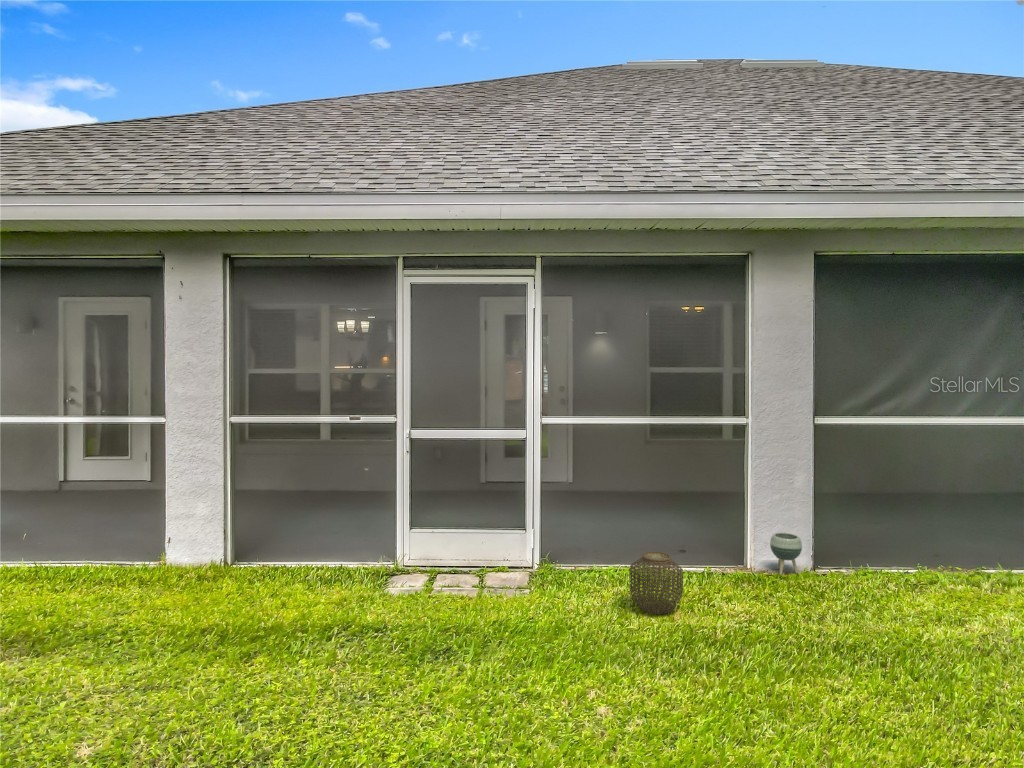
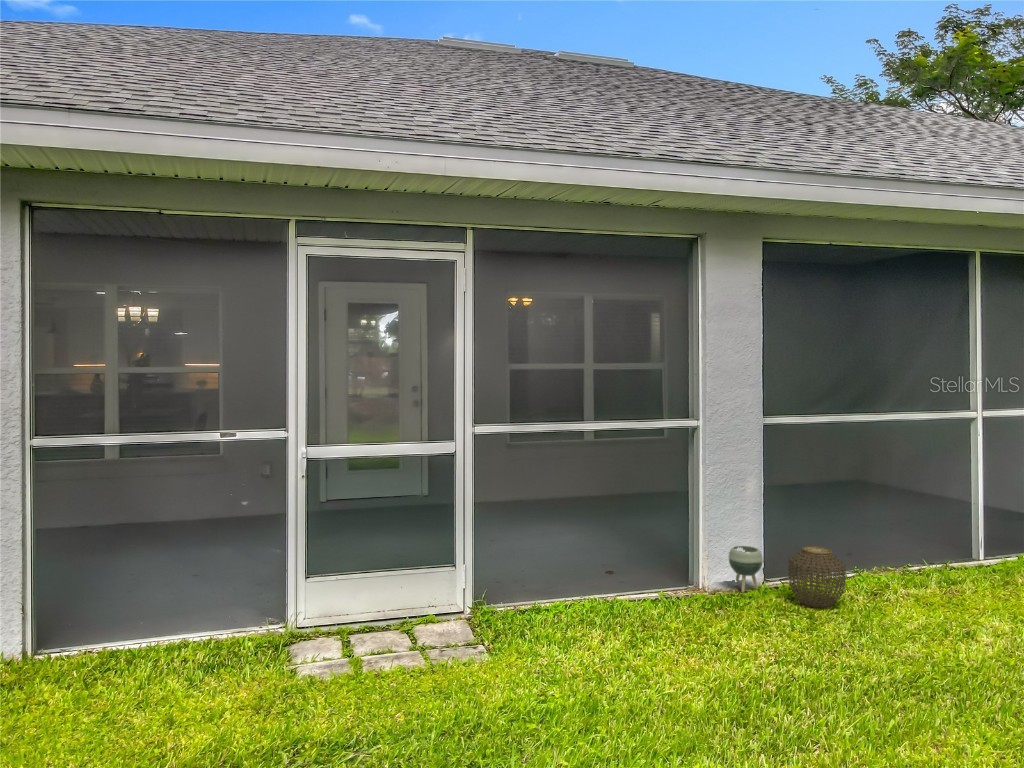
woven basket: present [629,552,683,614] -> present [788,546,846,608]

